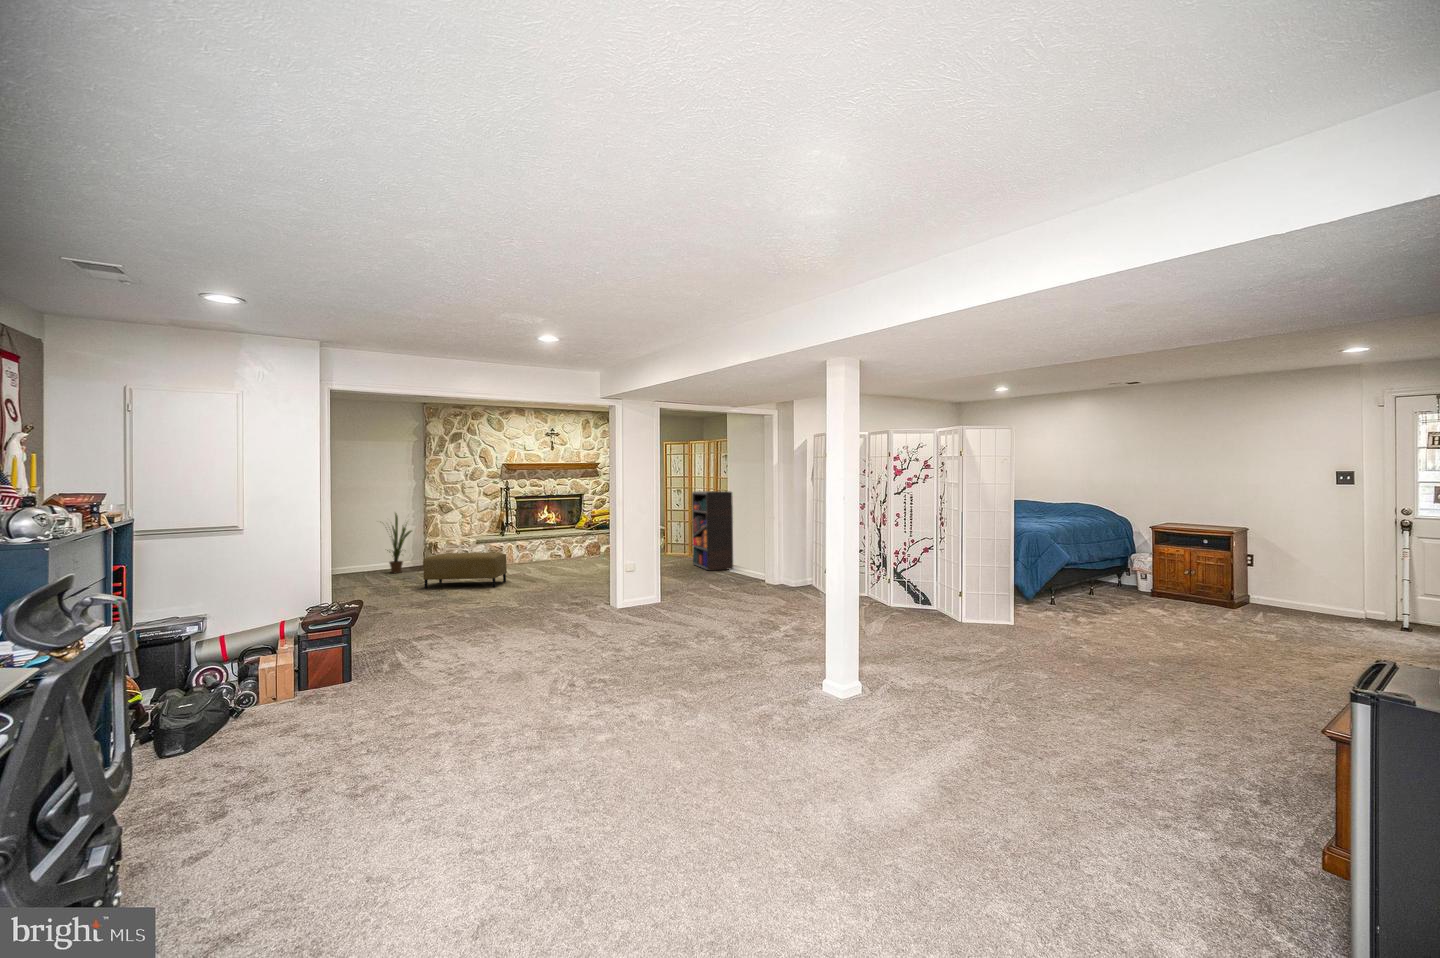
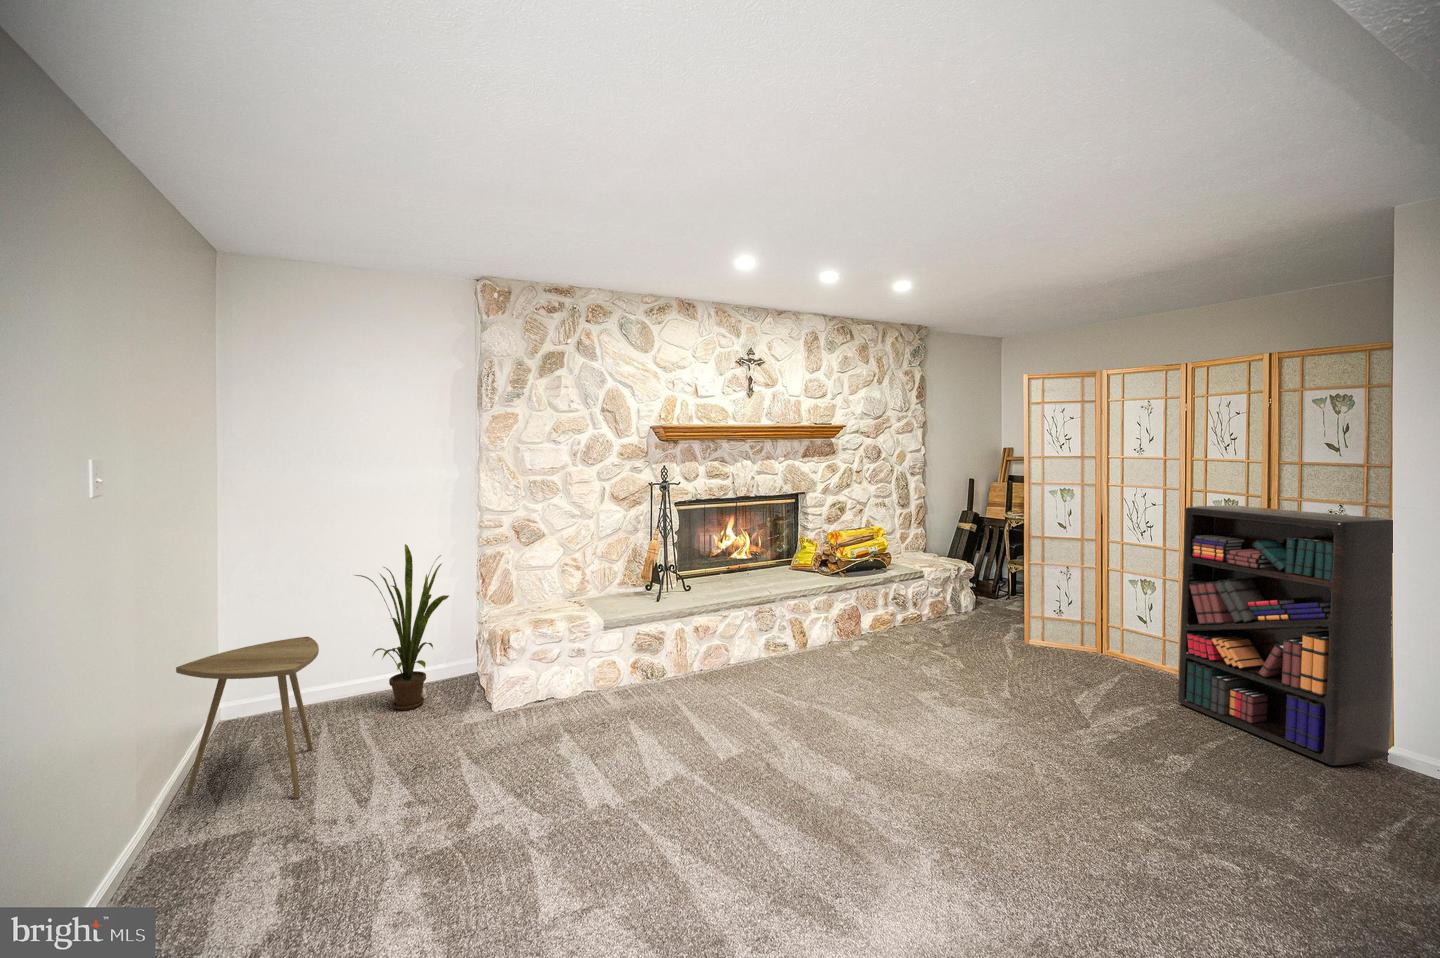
side table: none [326,538,370,584] -> present [176,637,319,799]
ottoman: present [423,553,507,588] -> none [469,727,745,904]

